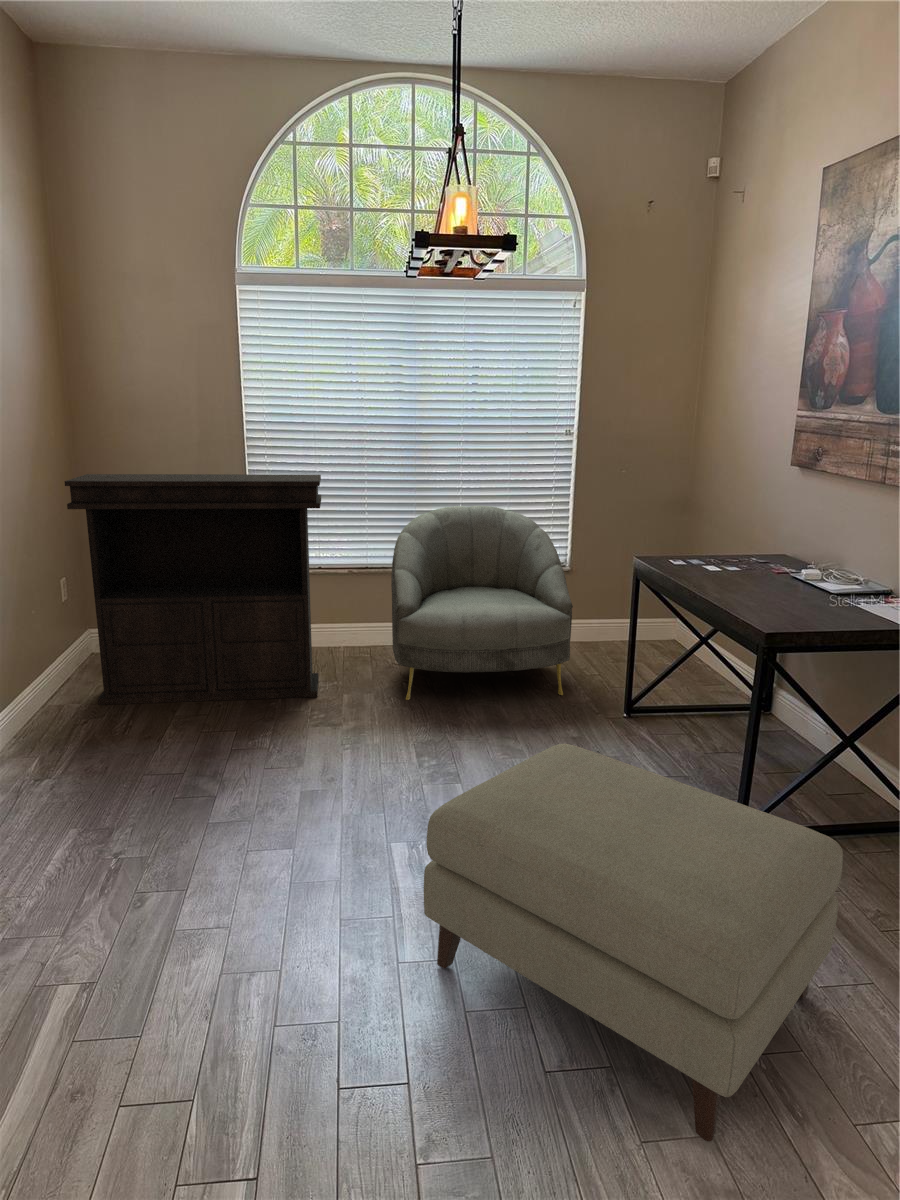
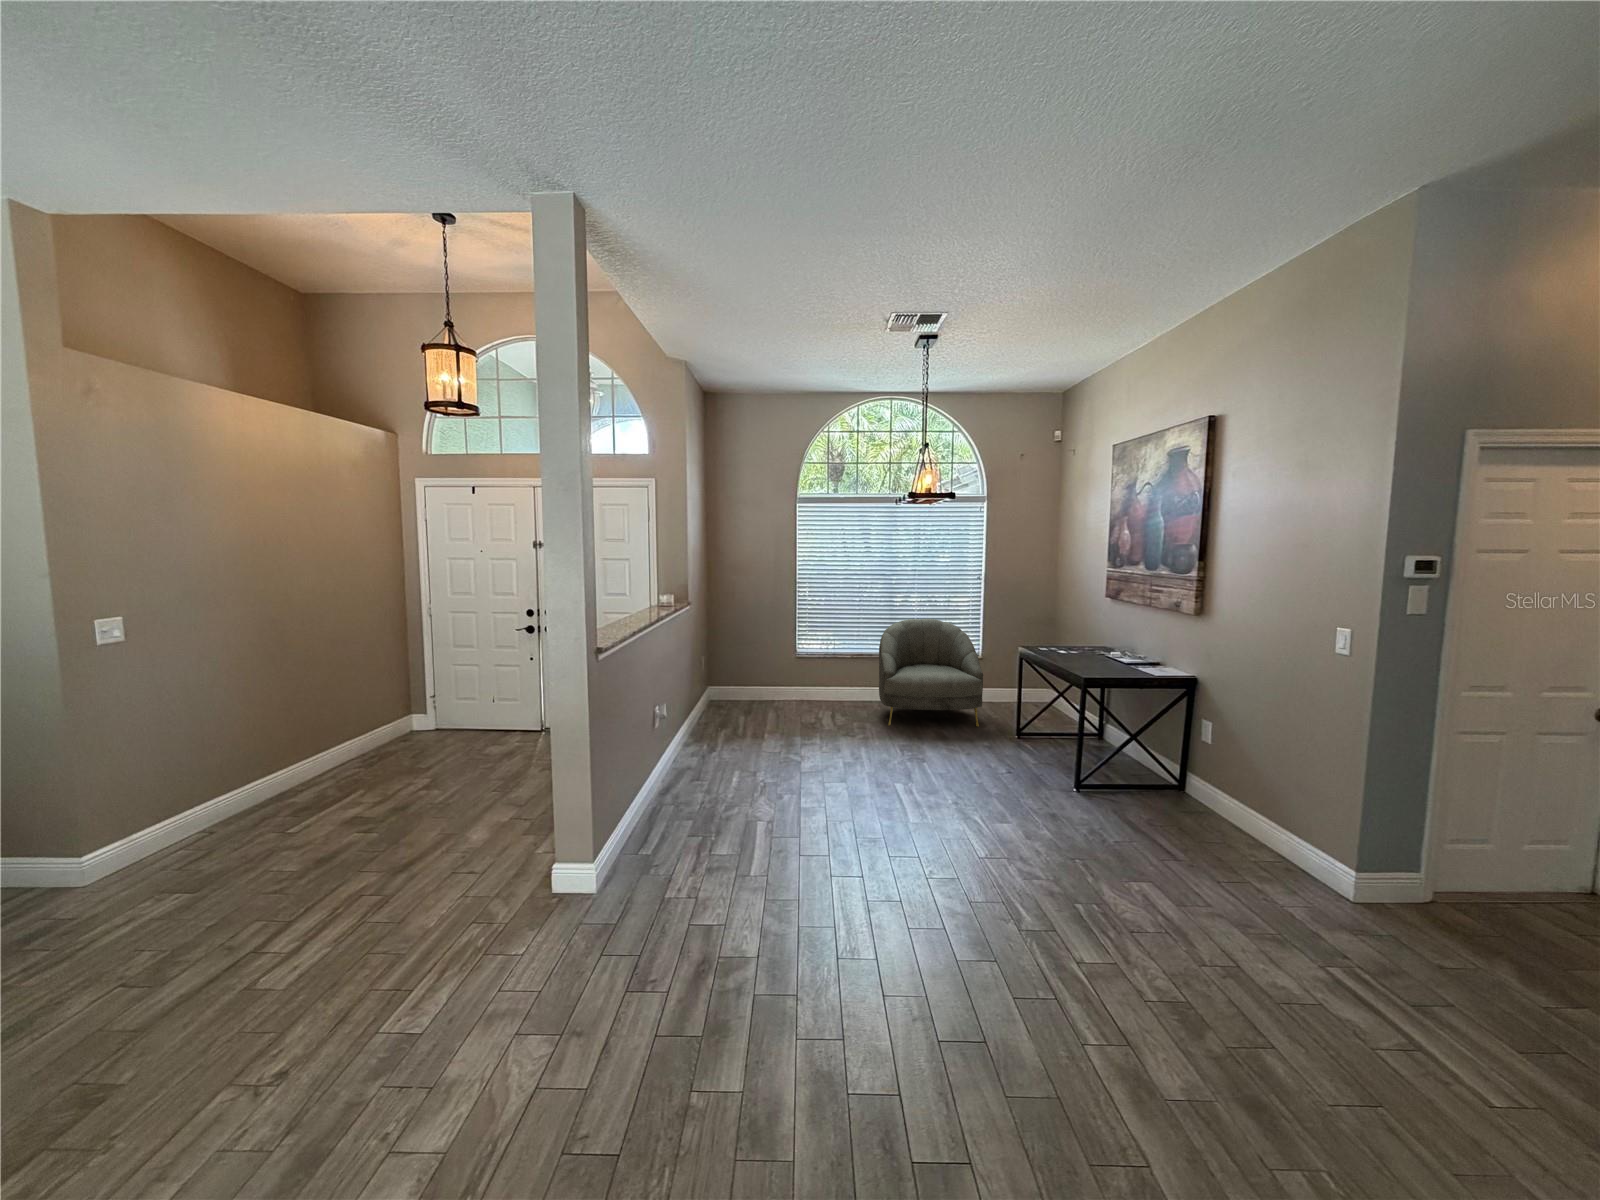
console table: present [65,474,321,705] -> none [718,600,845,722]
ottoman: present [424,744,843,1142] -> none [920,729,1118,885]

